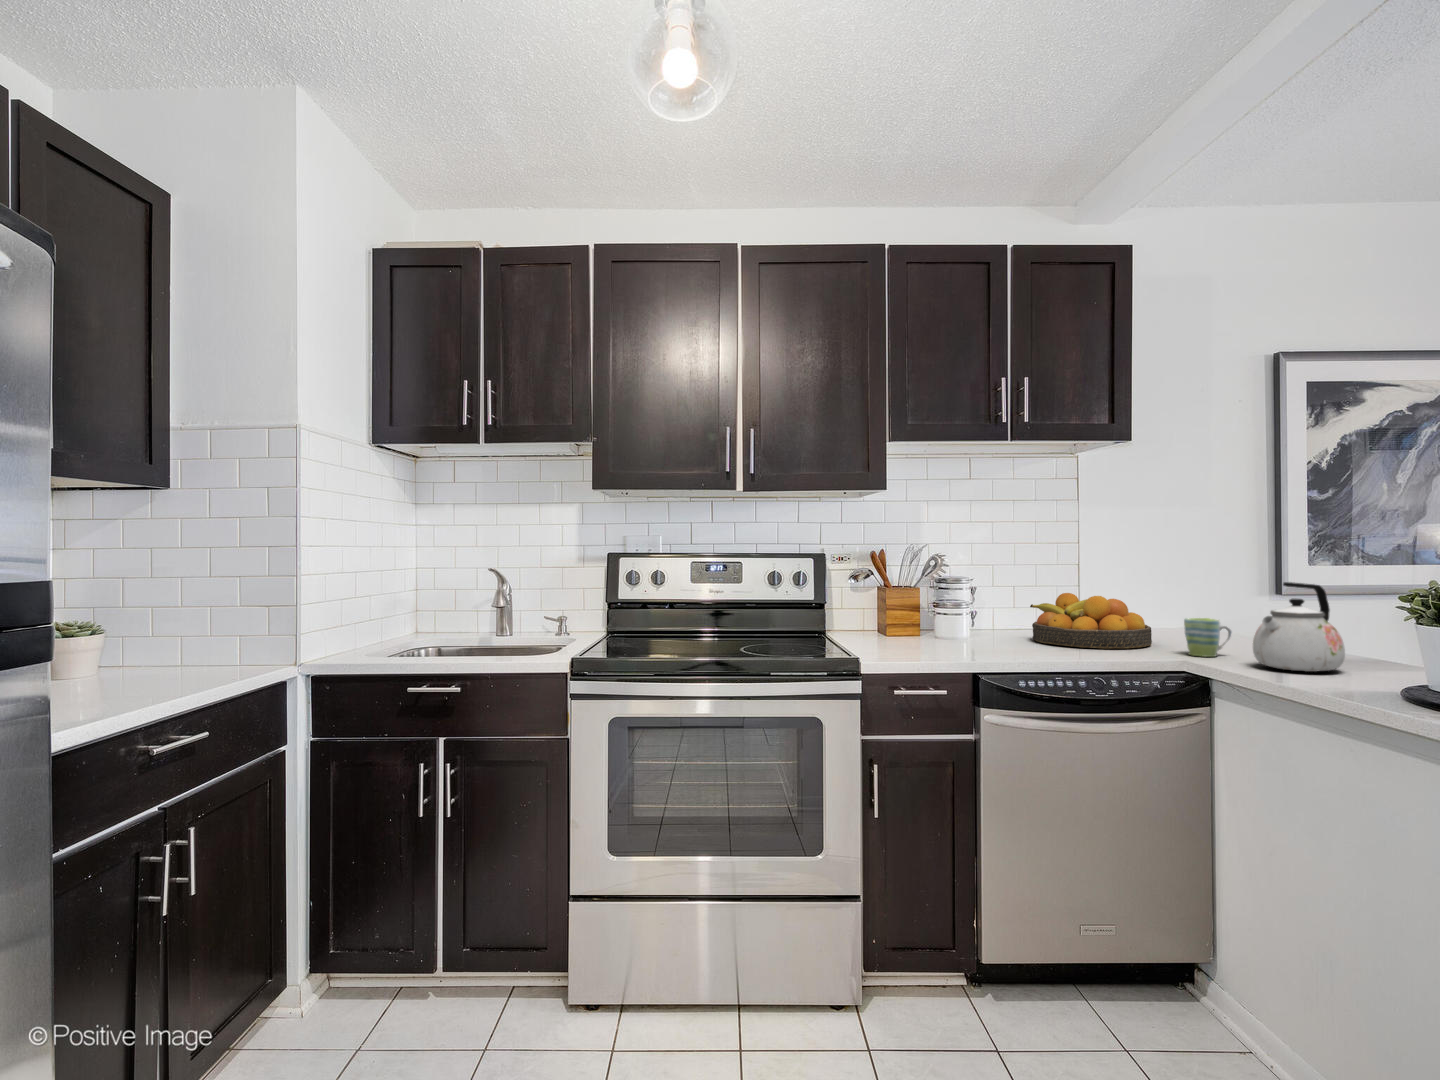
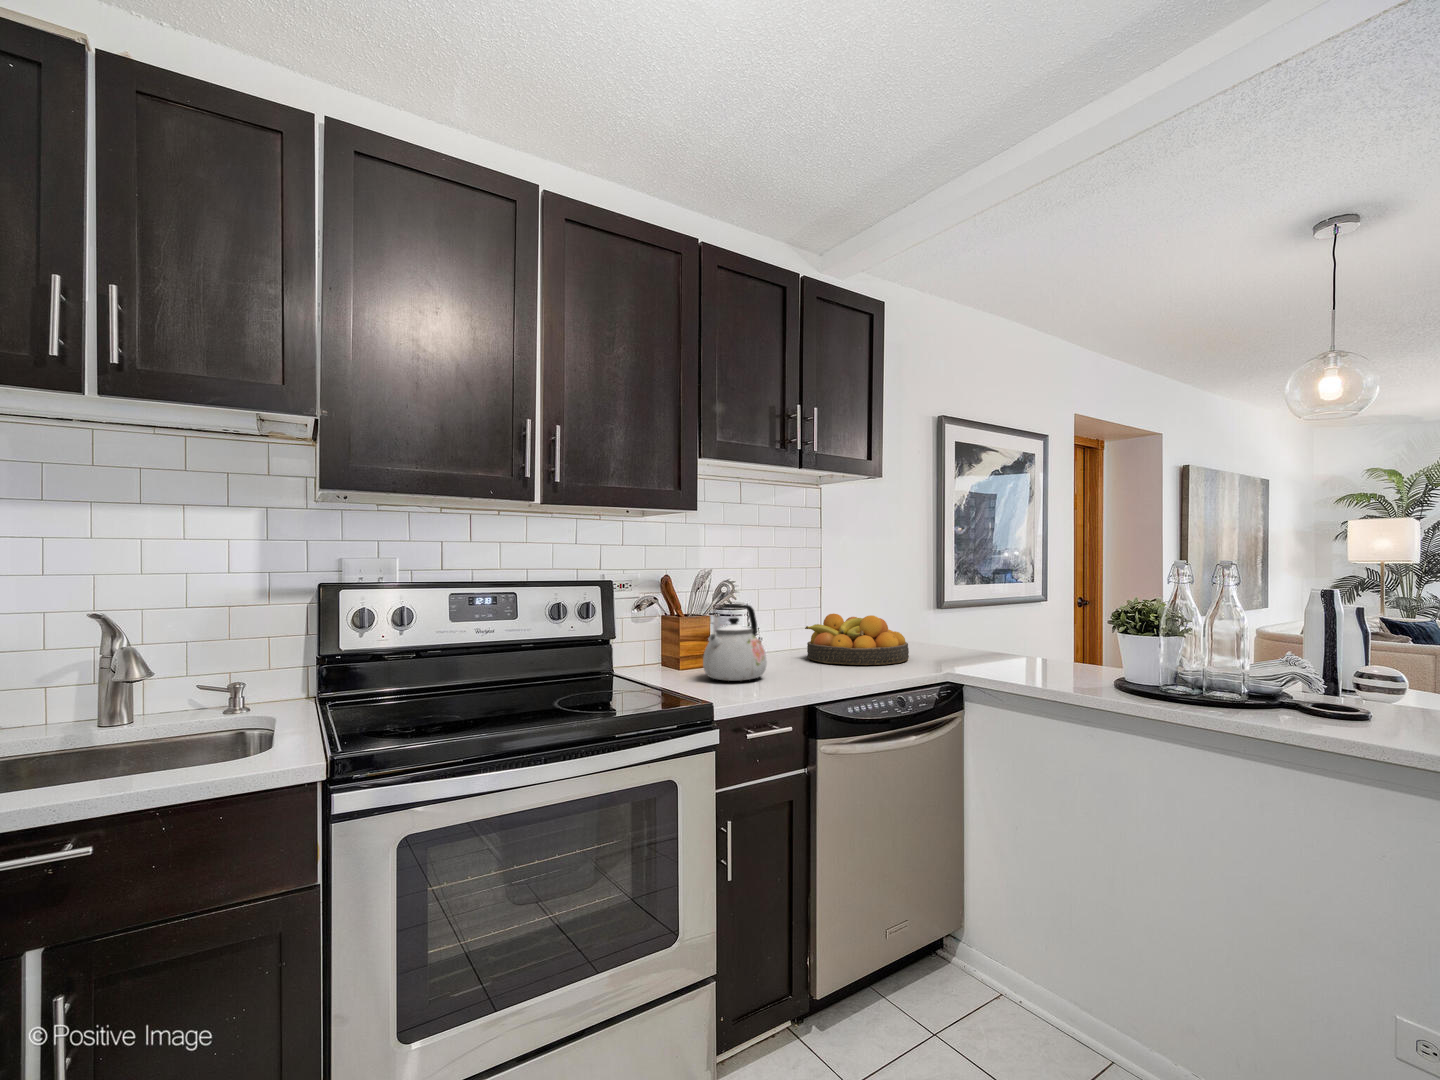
kettle: present [1253,582,1345,672] -> present [703,604,767,681]
mug: present [1184,618,1231,657] -> none [949,631,982,666]

